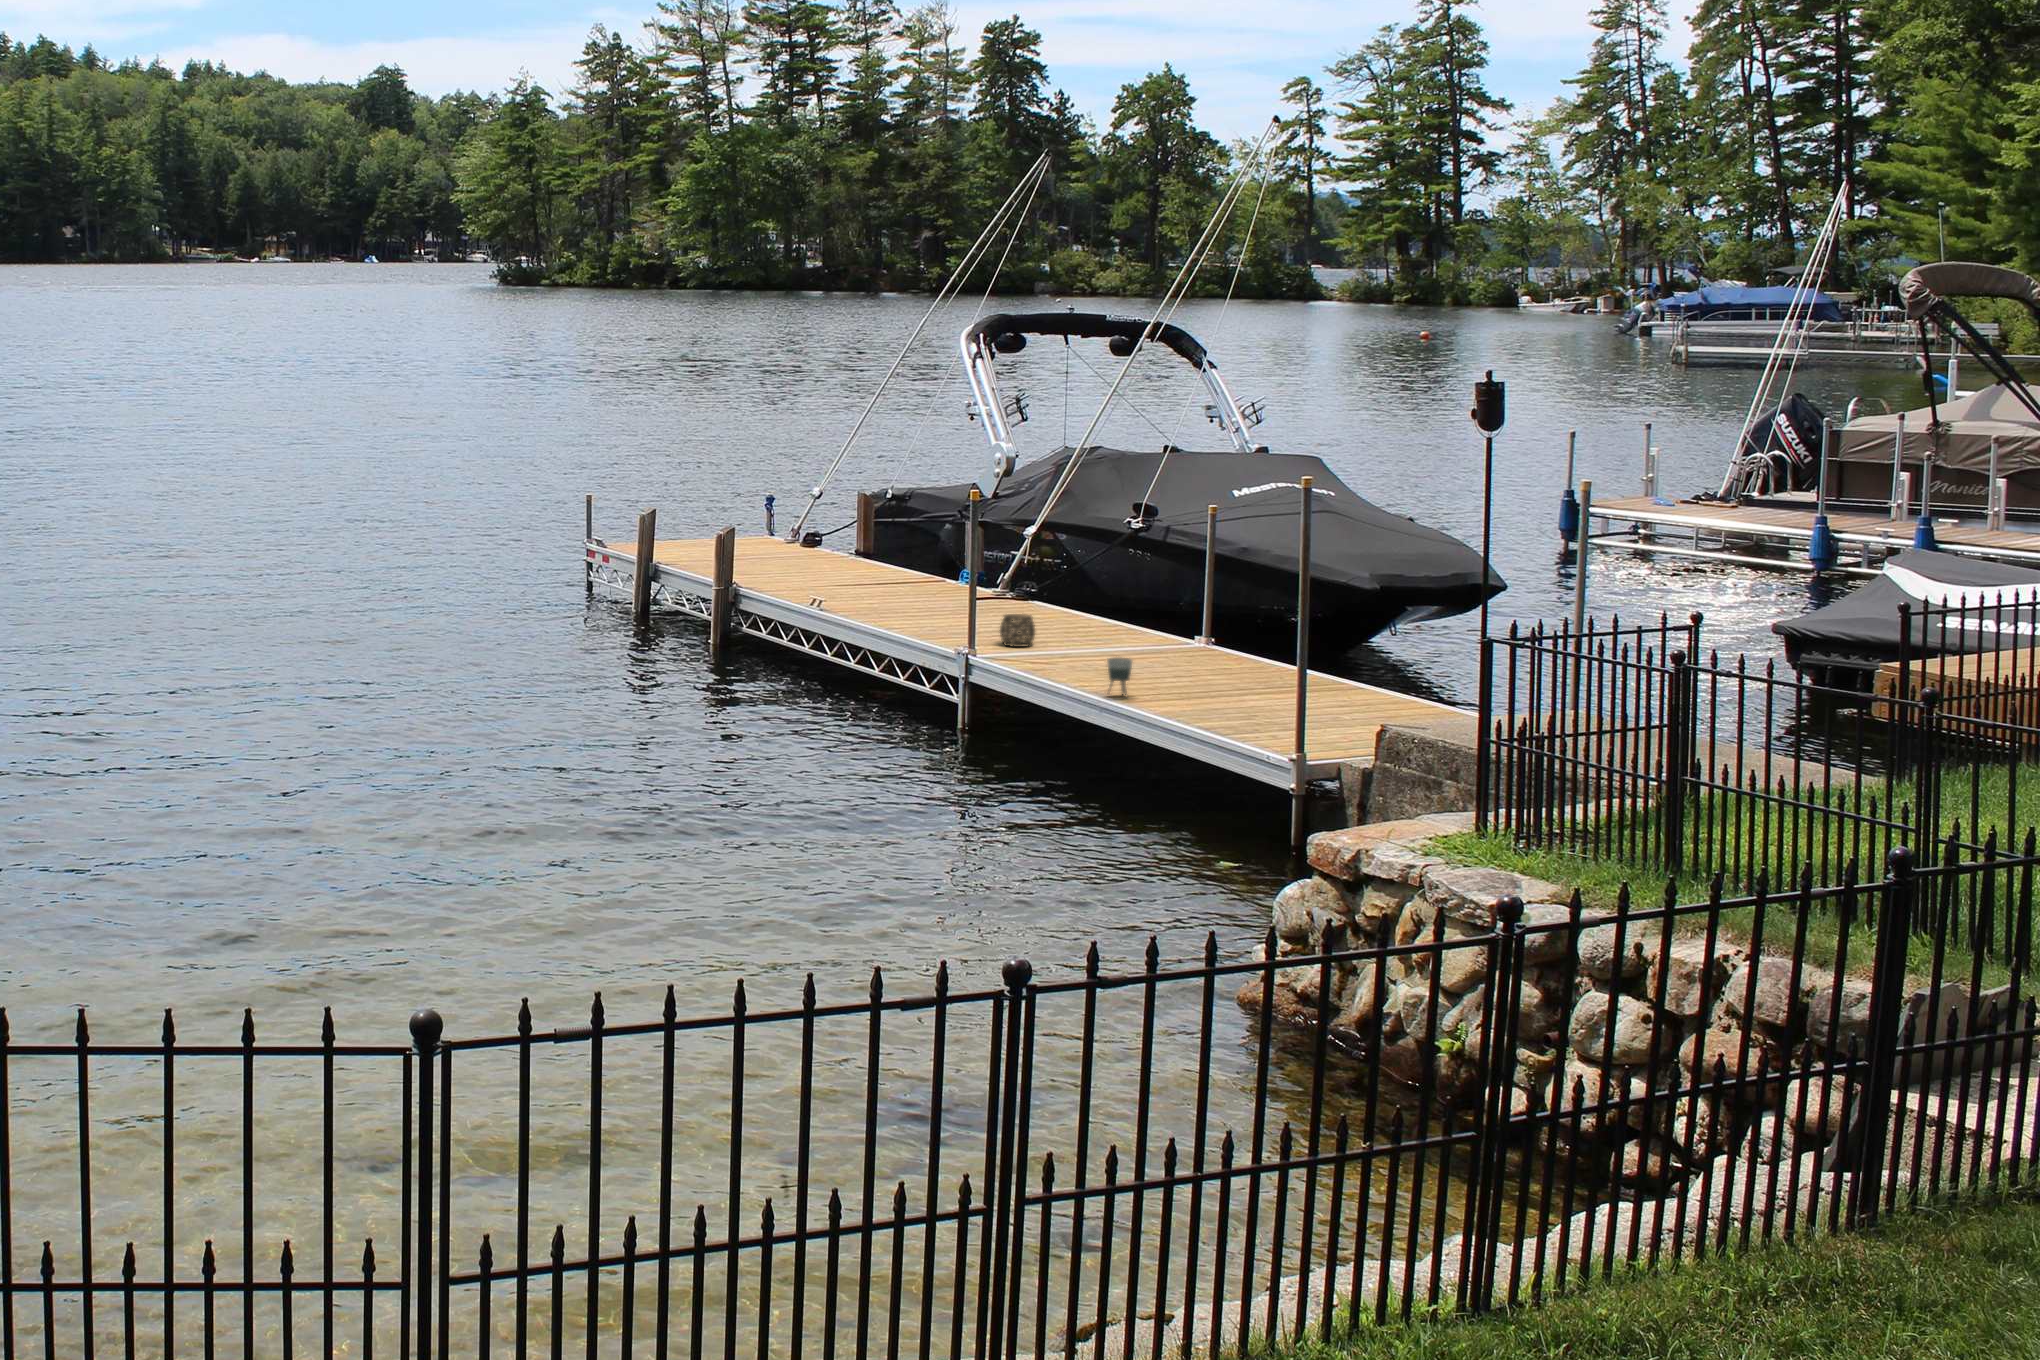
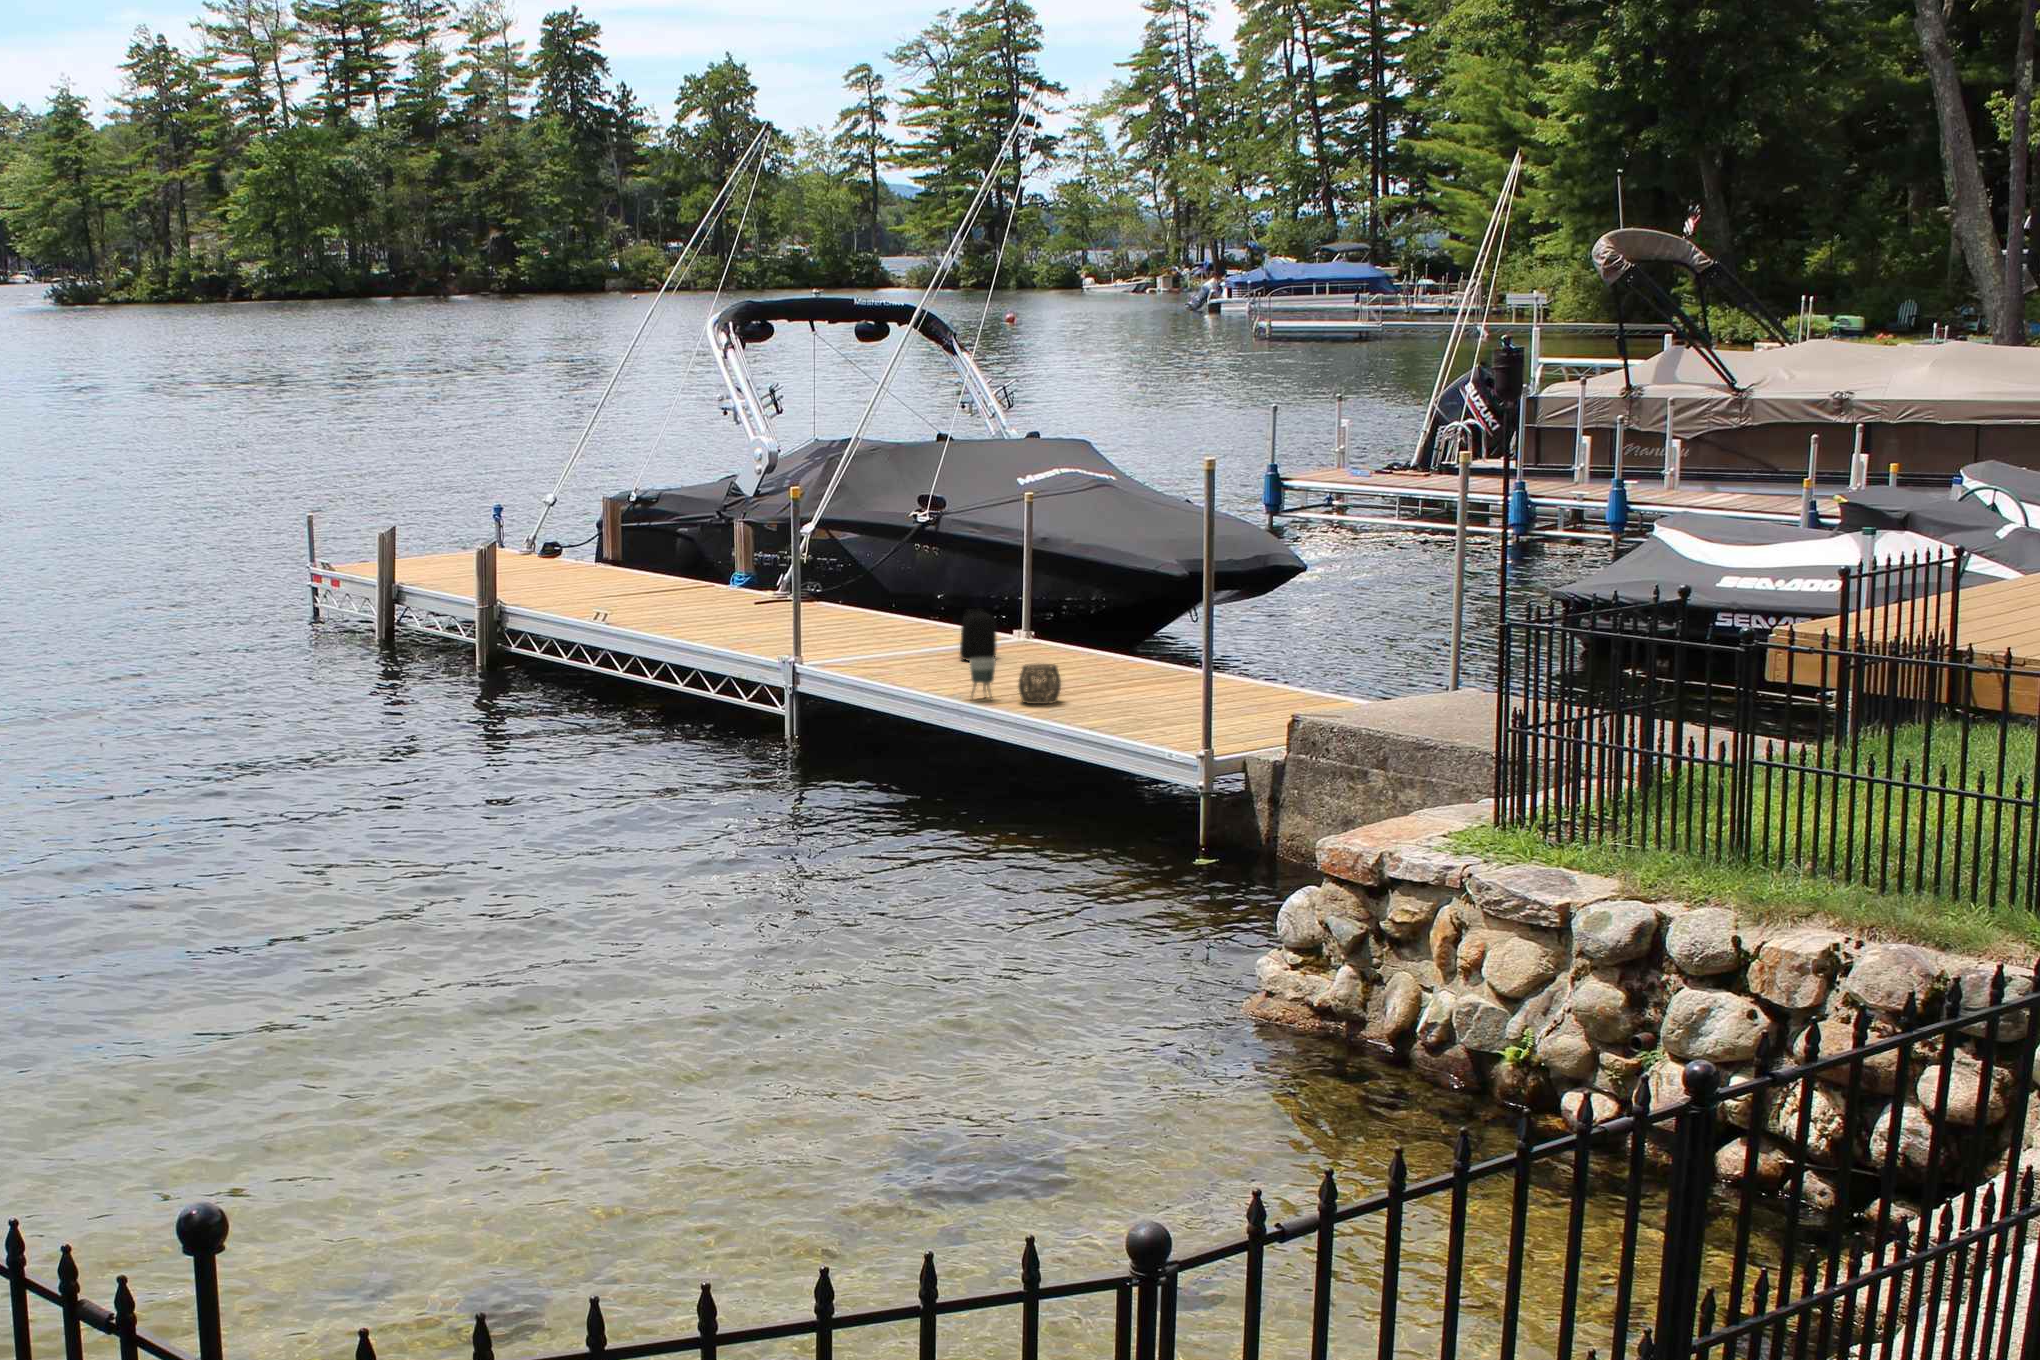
backpack: none [1121,613,1156,661] -> present [960,609,996,661]
woven basket: present [1000,614,1035,647] -> present [1019,663,1061,704]

